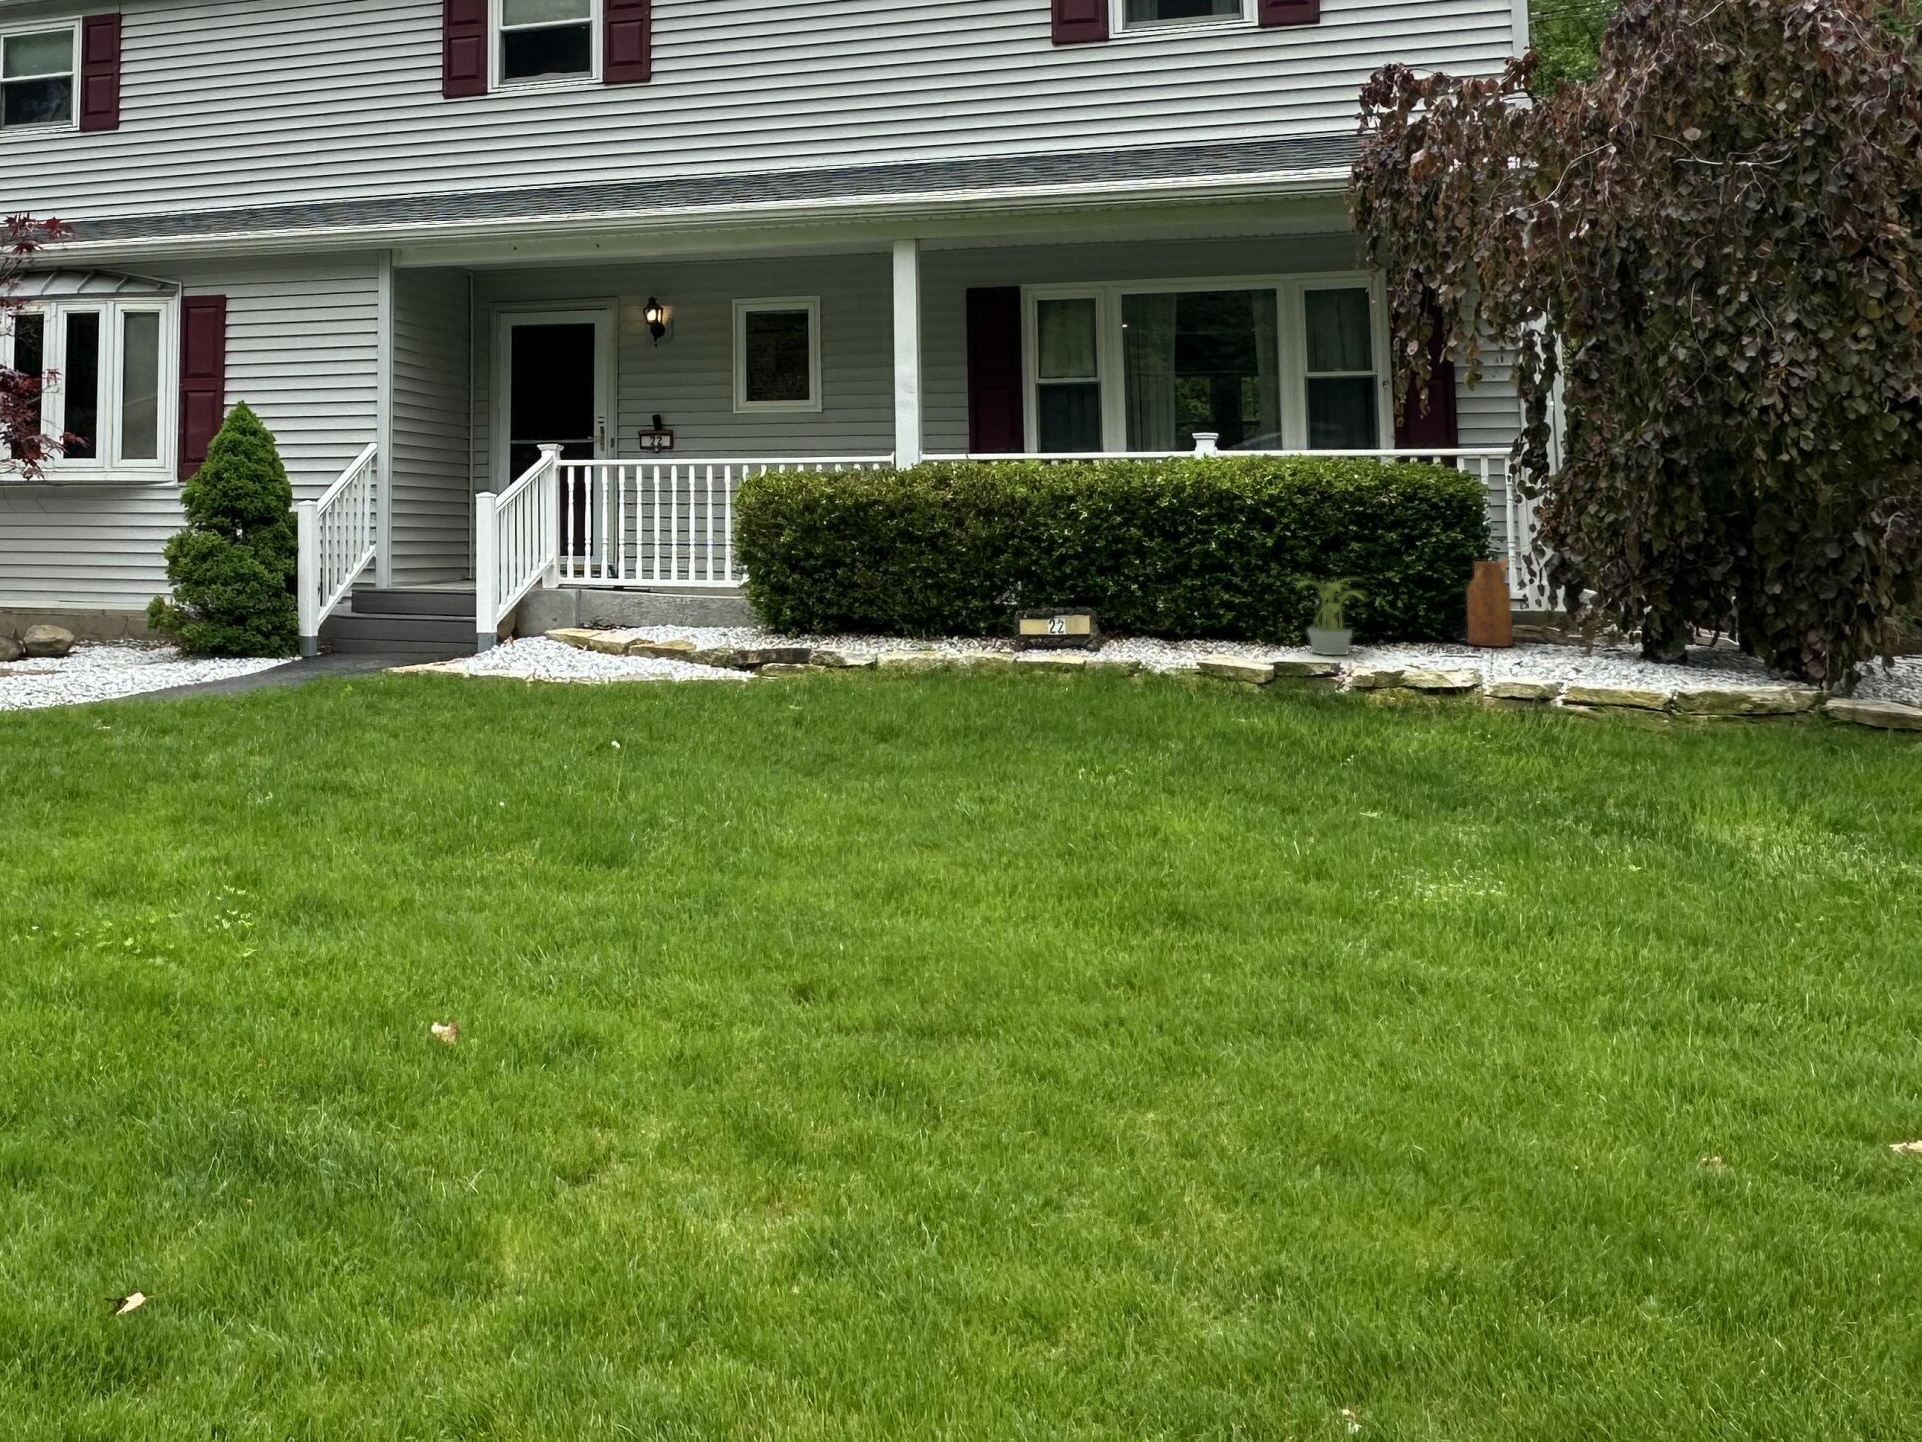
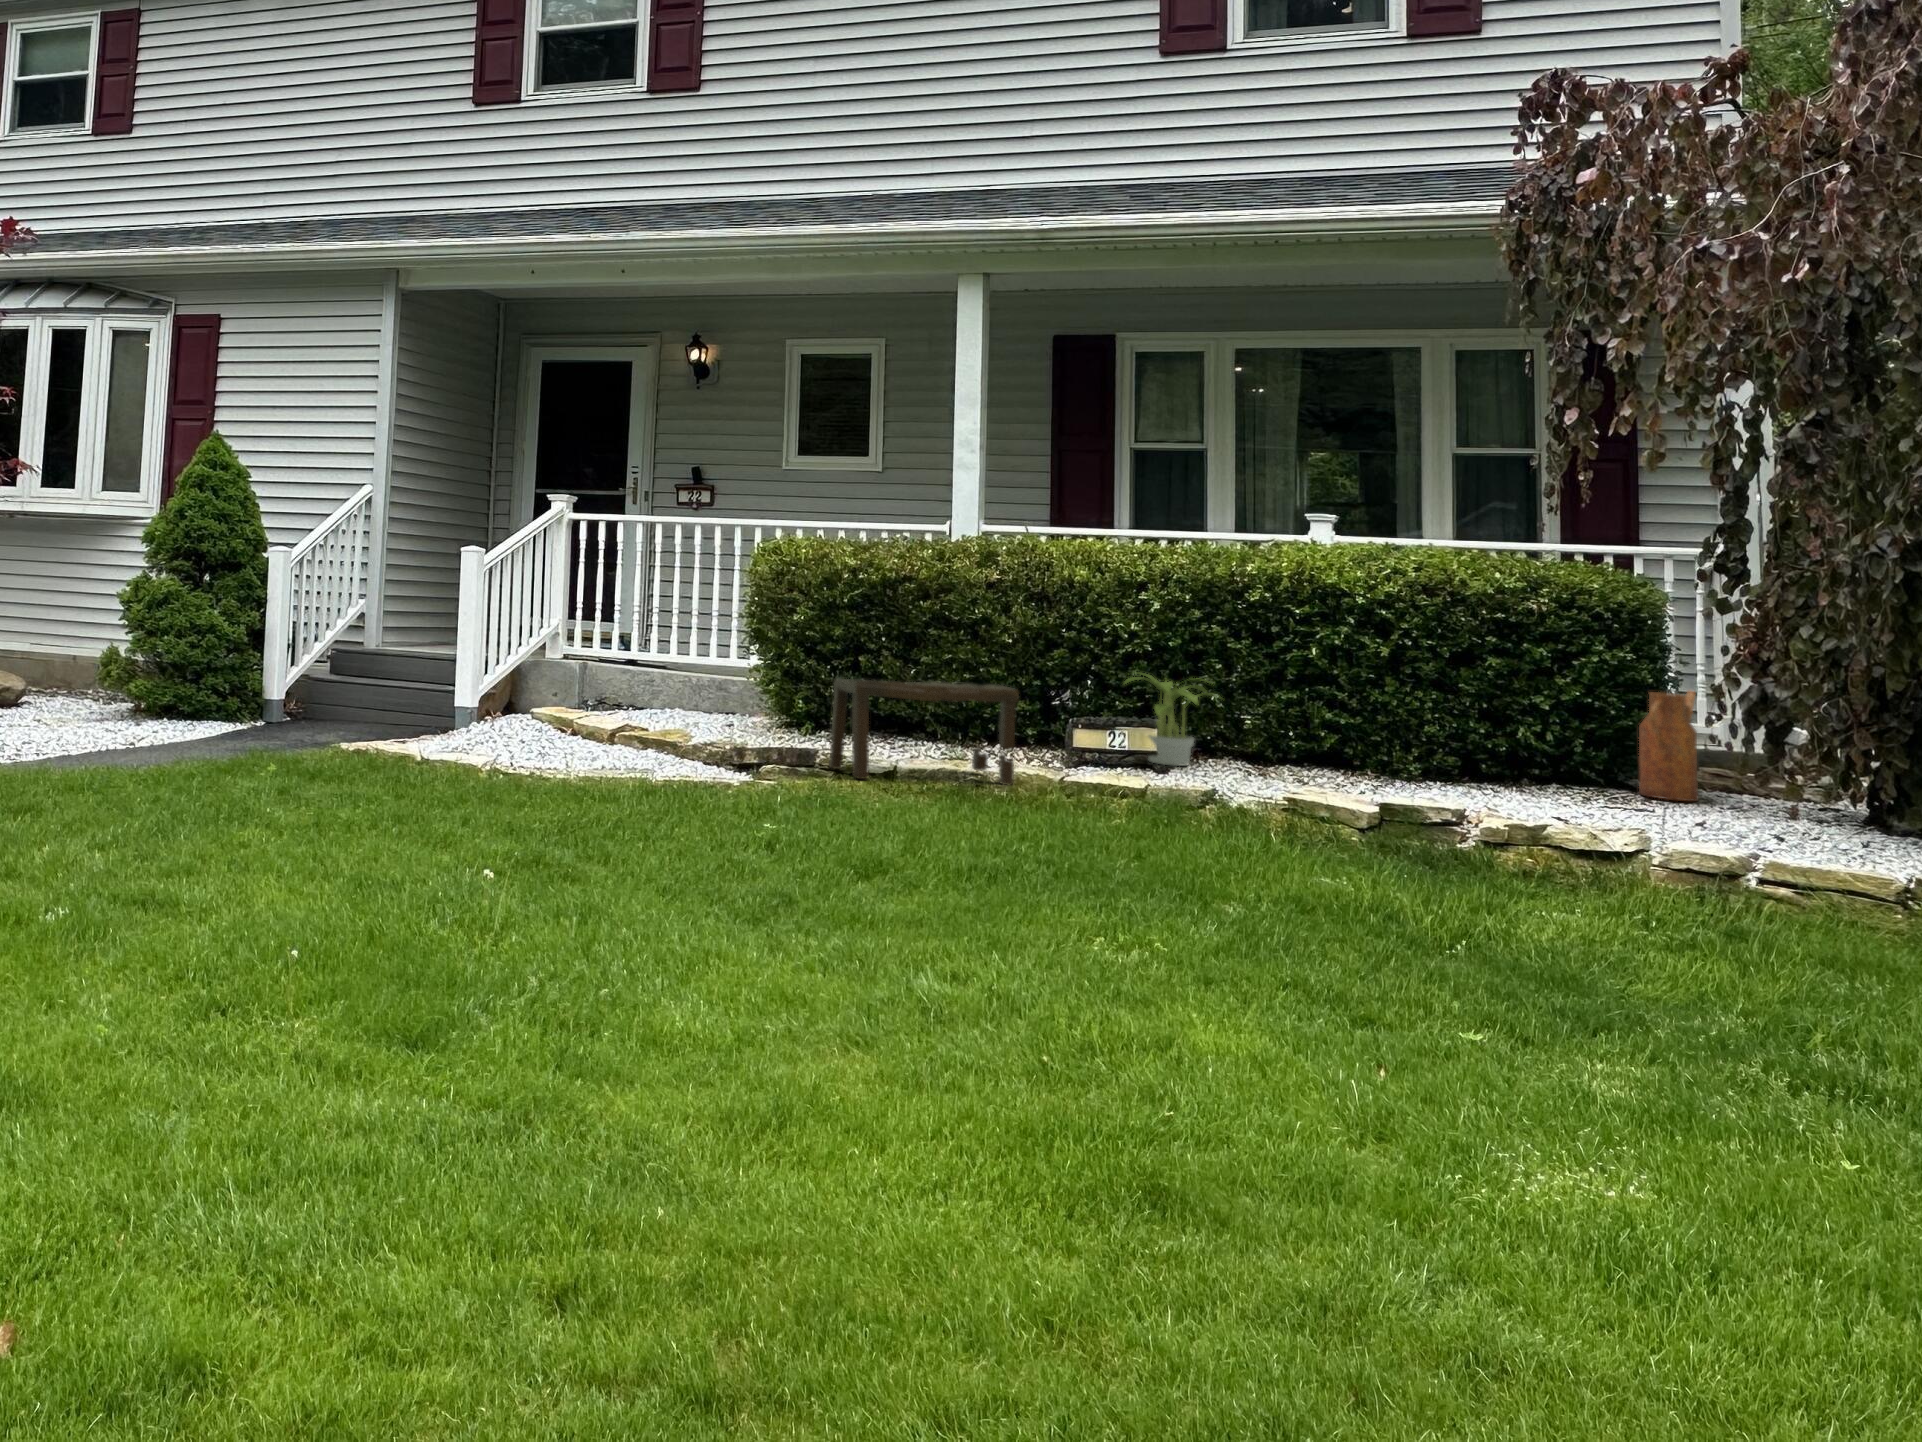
potted plant: present [1297,579,1366,655] -> present [1125,674,1221,766]
bench: none [818,589,975,678] -> present [829,678,1019,785]

